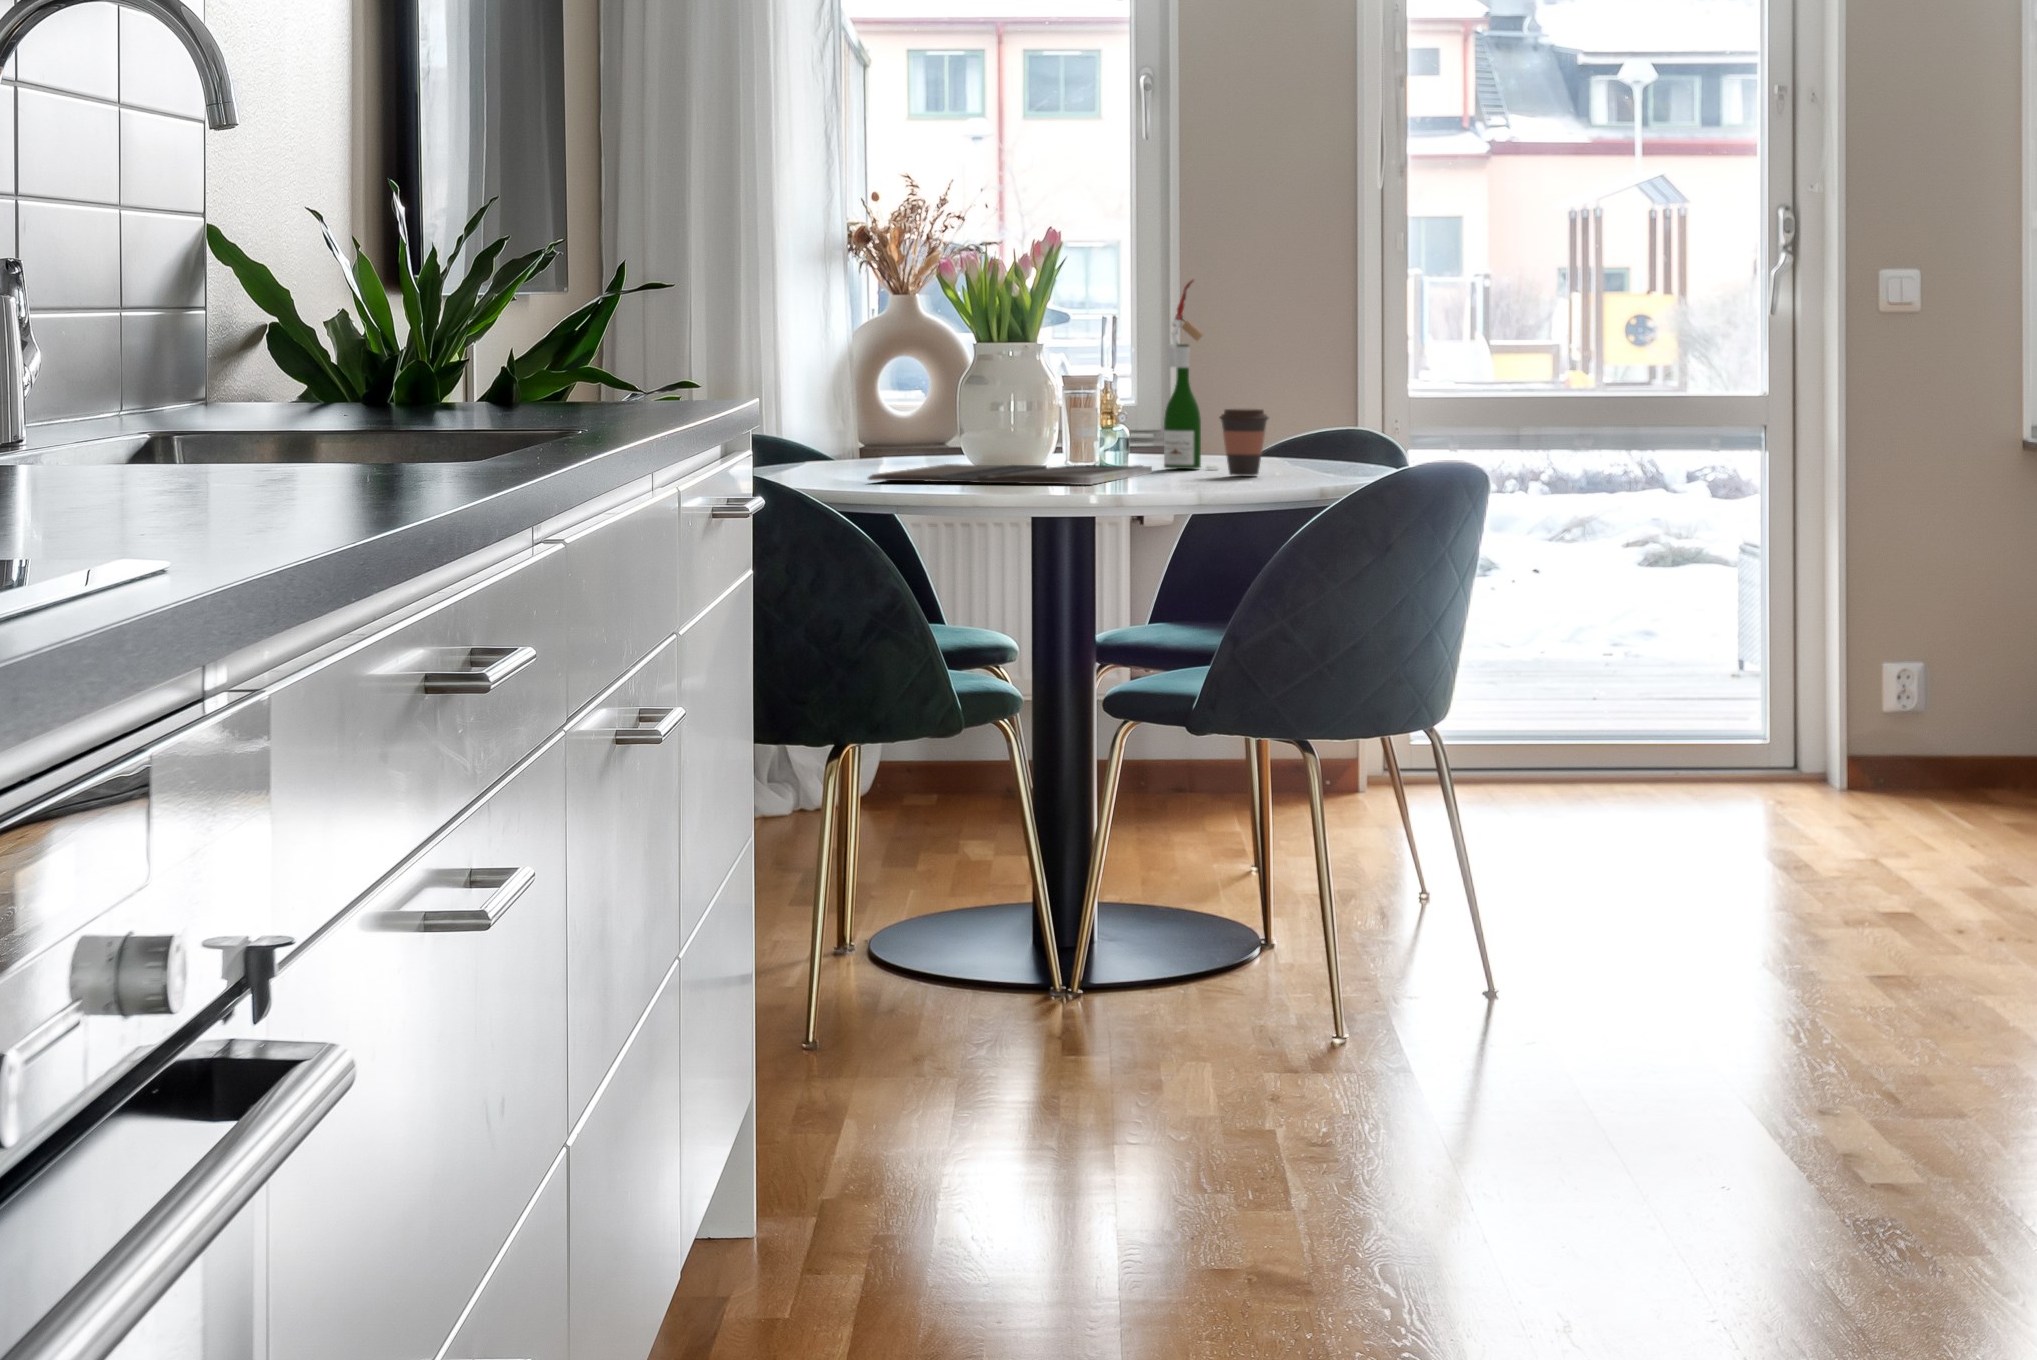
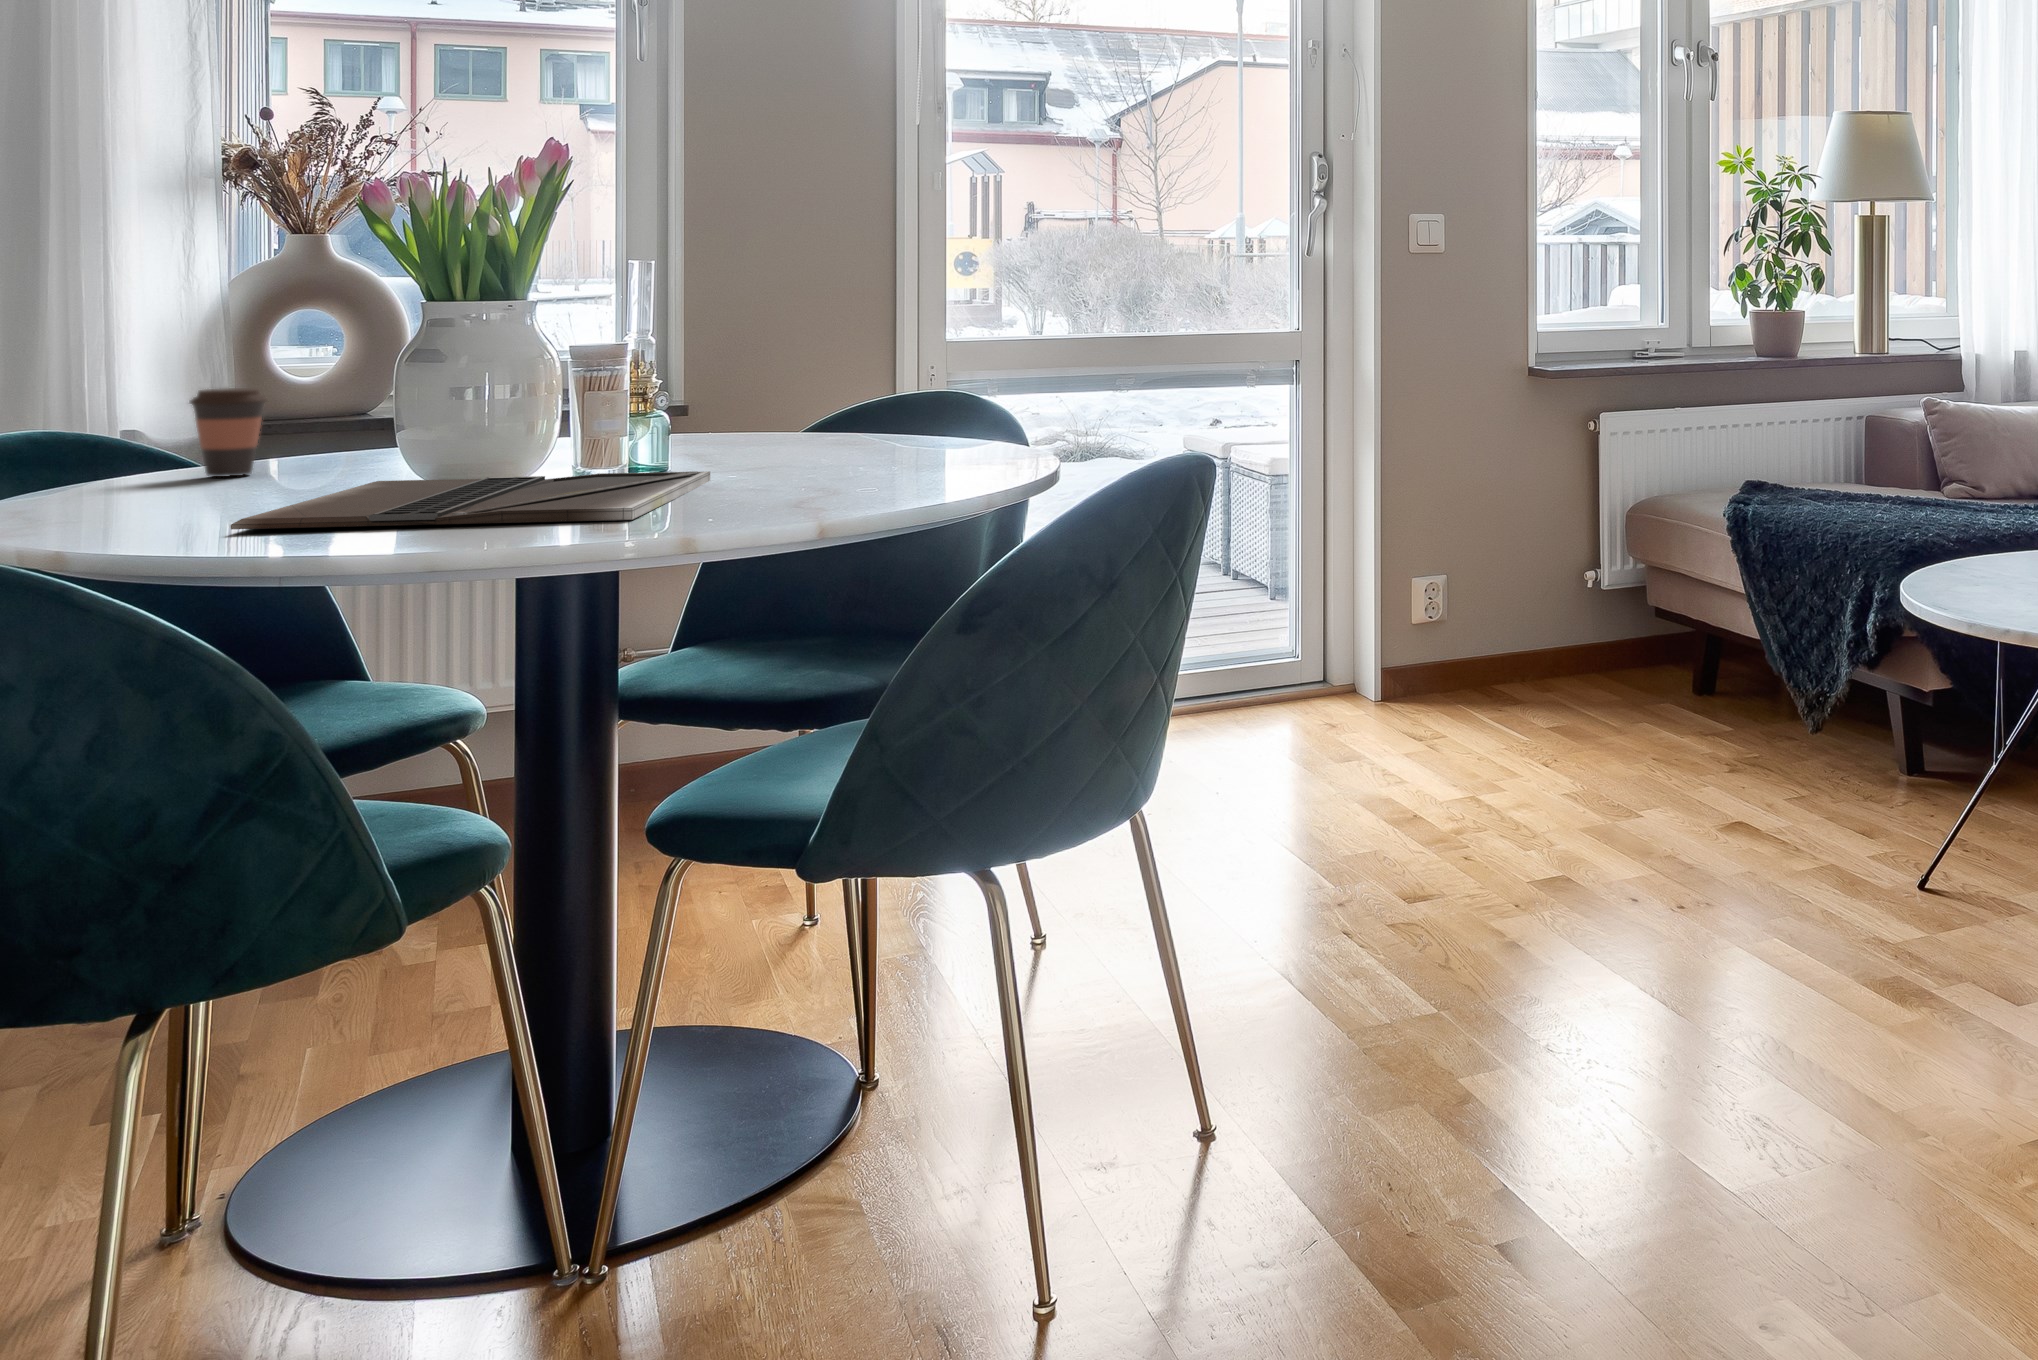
wine bottle: present [1164,280,1218,469] -> none [723,215,803,471]
coffee cup: present [1219,409,1269,476] -> present [190,388,267,477]

